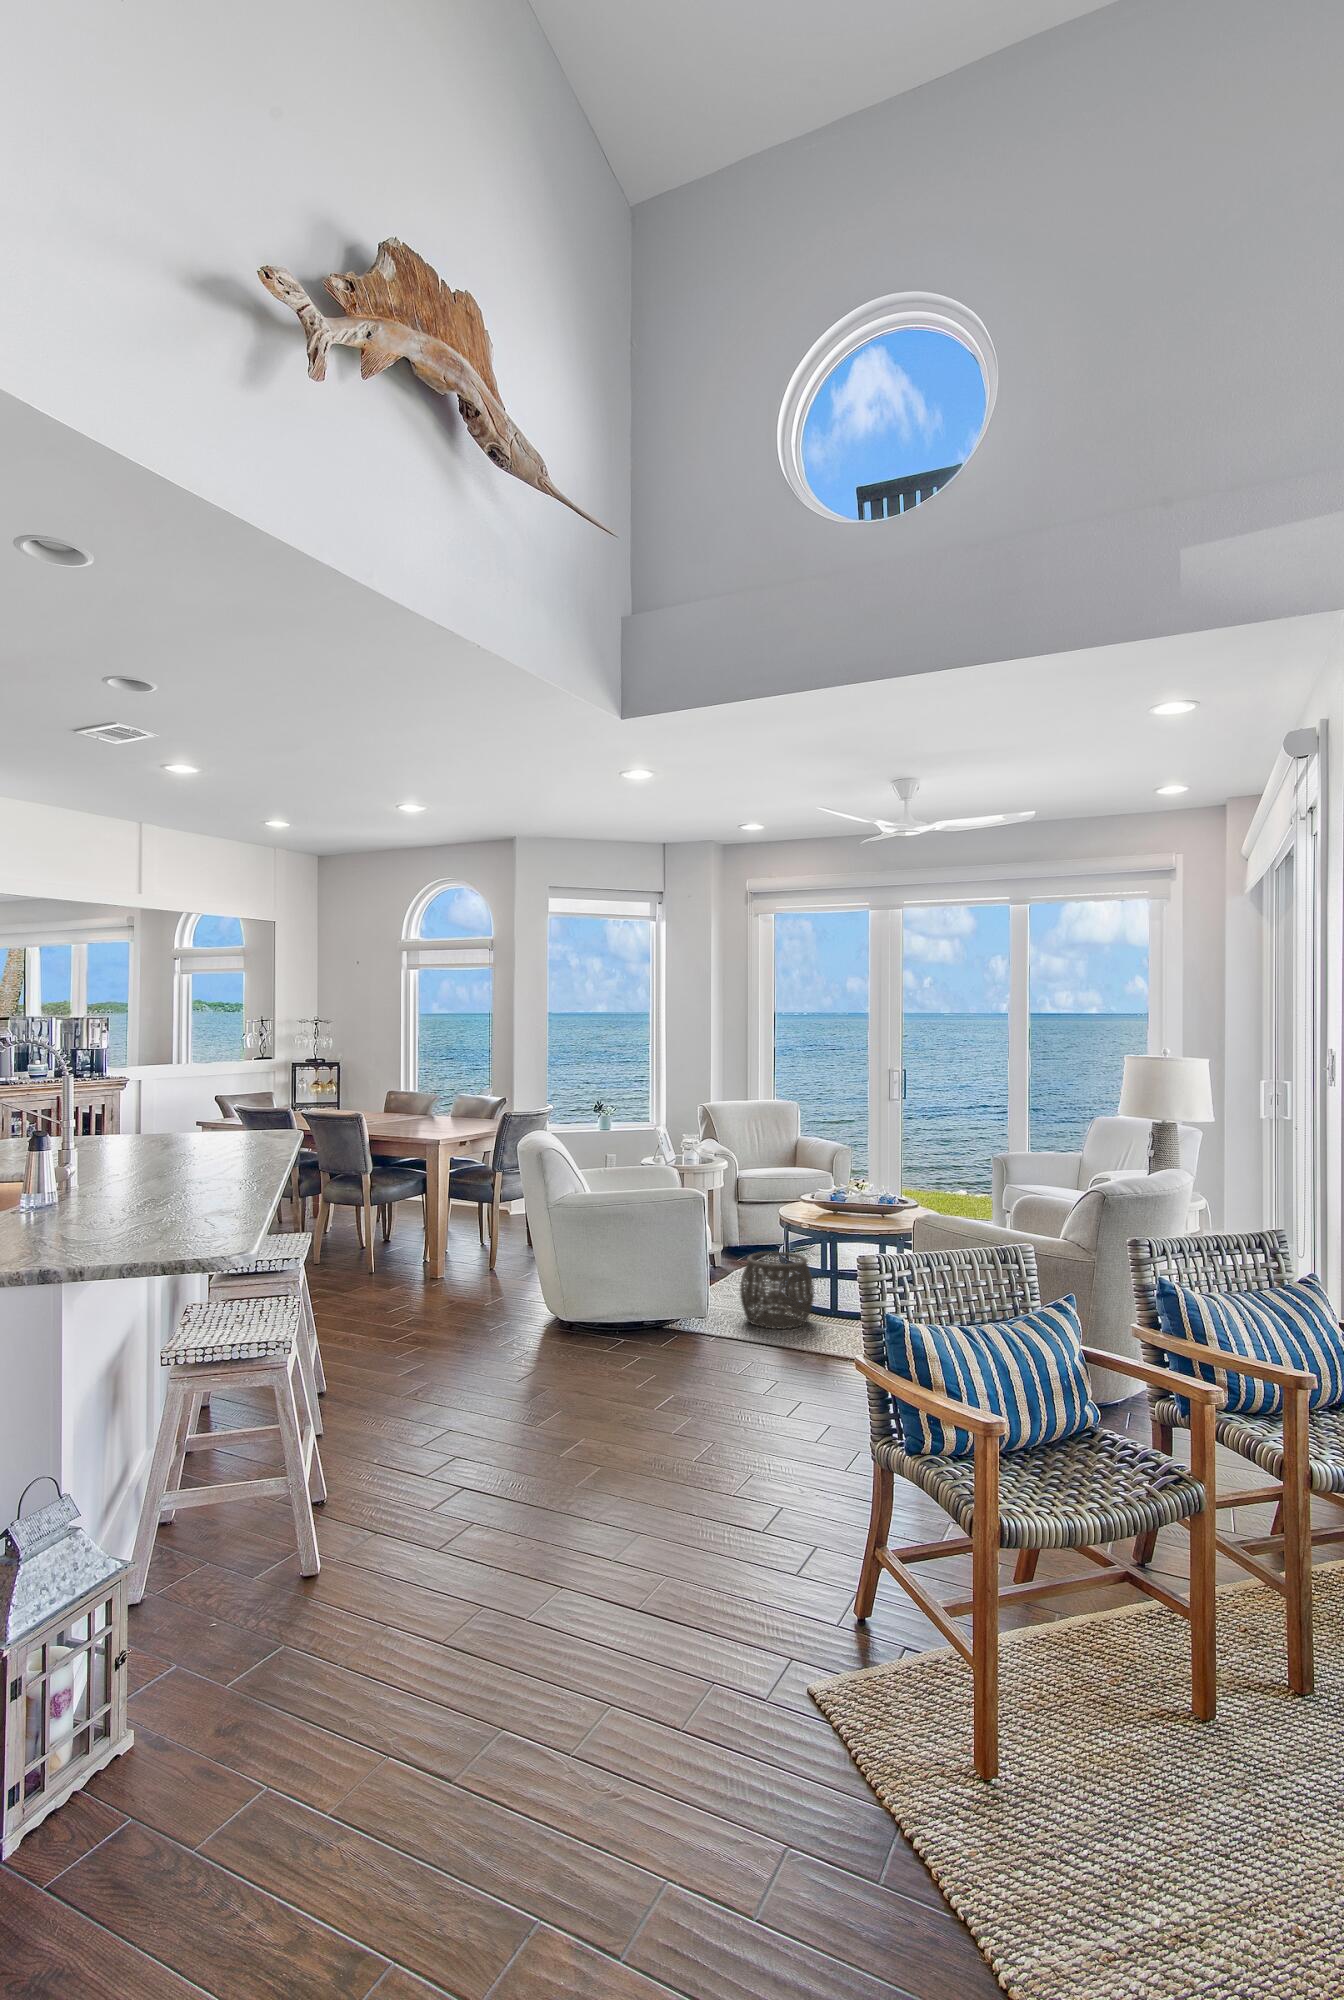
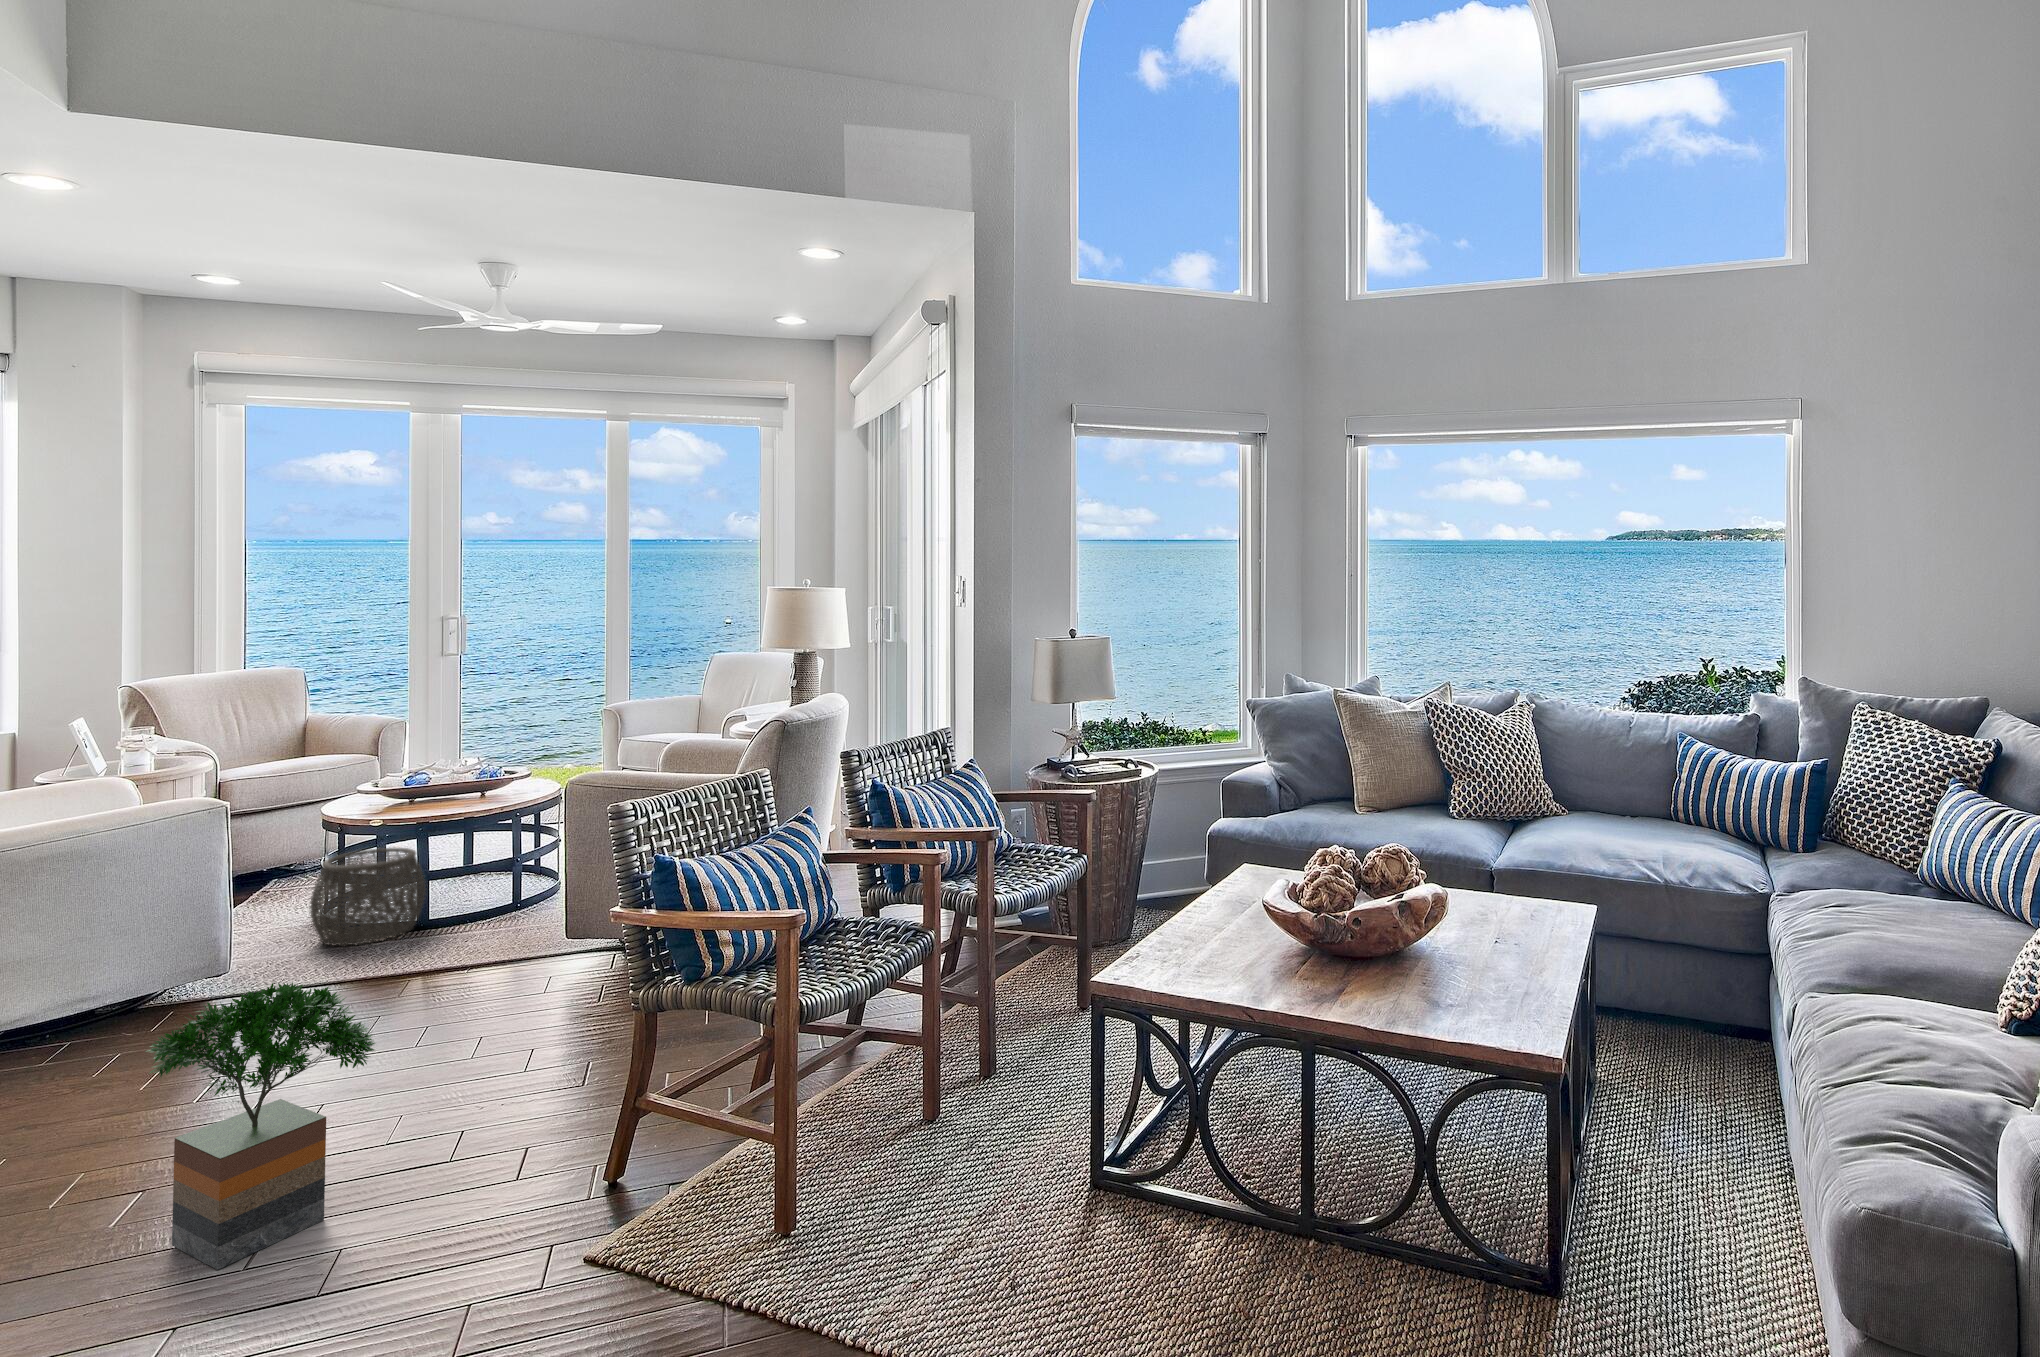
potted tree: none [563,1350,695,1564] -> present [146,982,375,1270]

